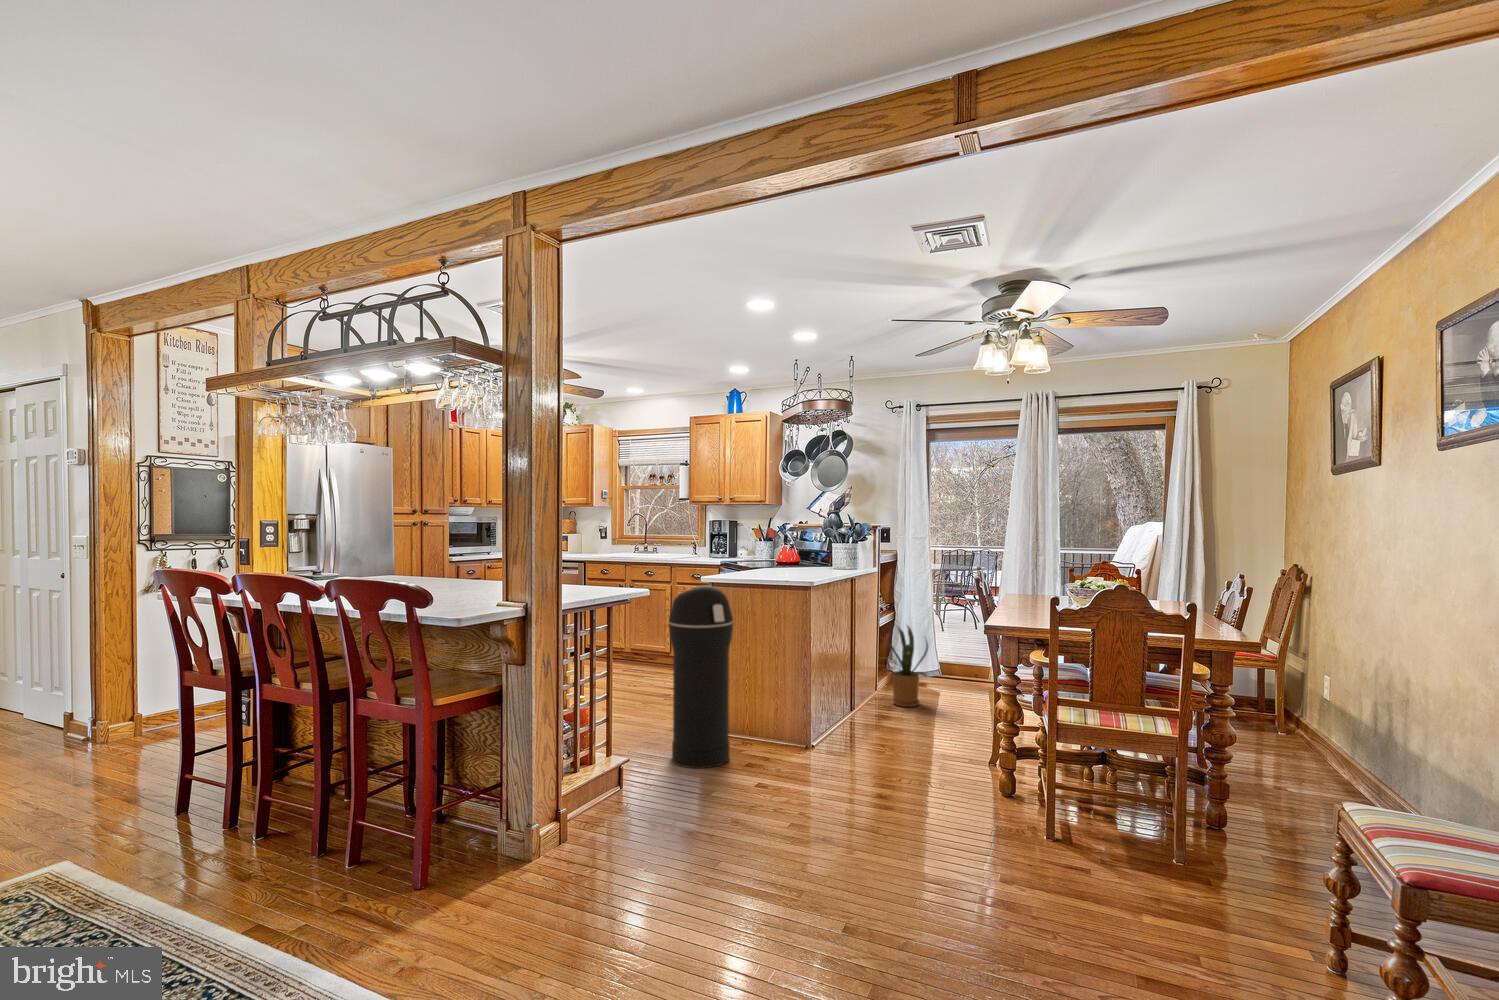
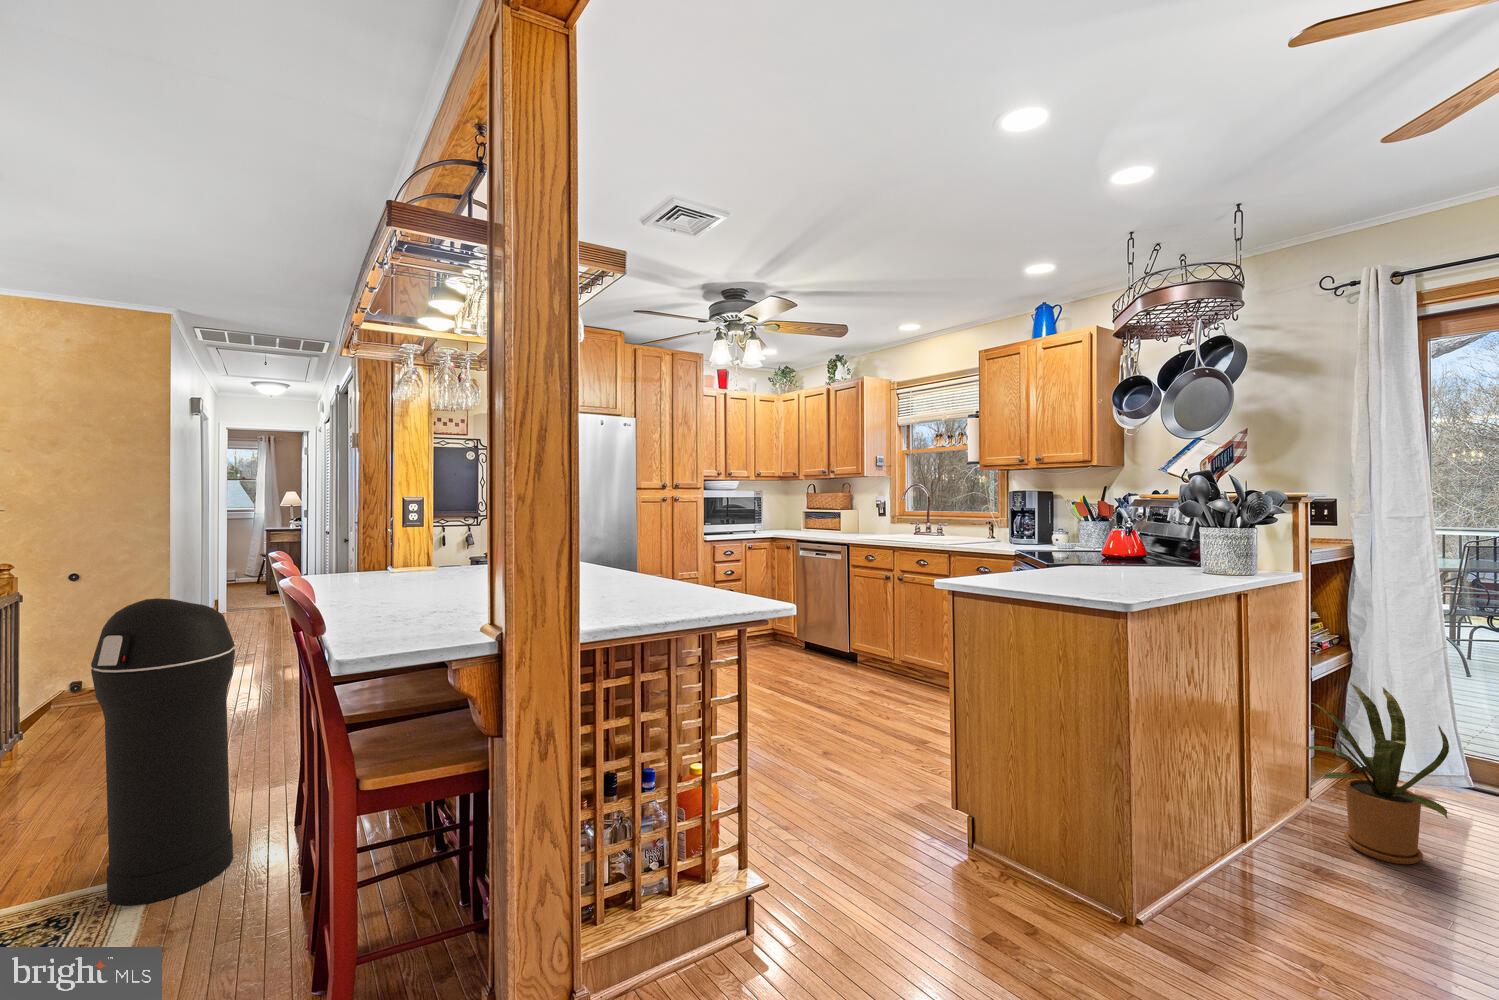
trash can: present [669,585,733,768] -> present [91,598,235,906]

